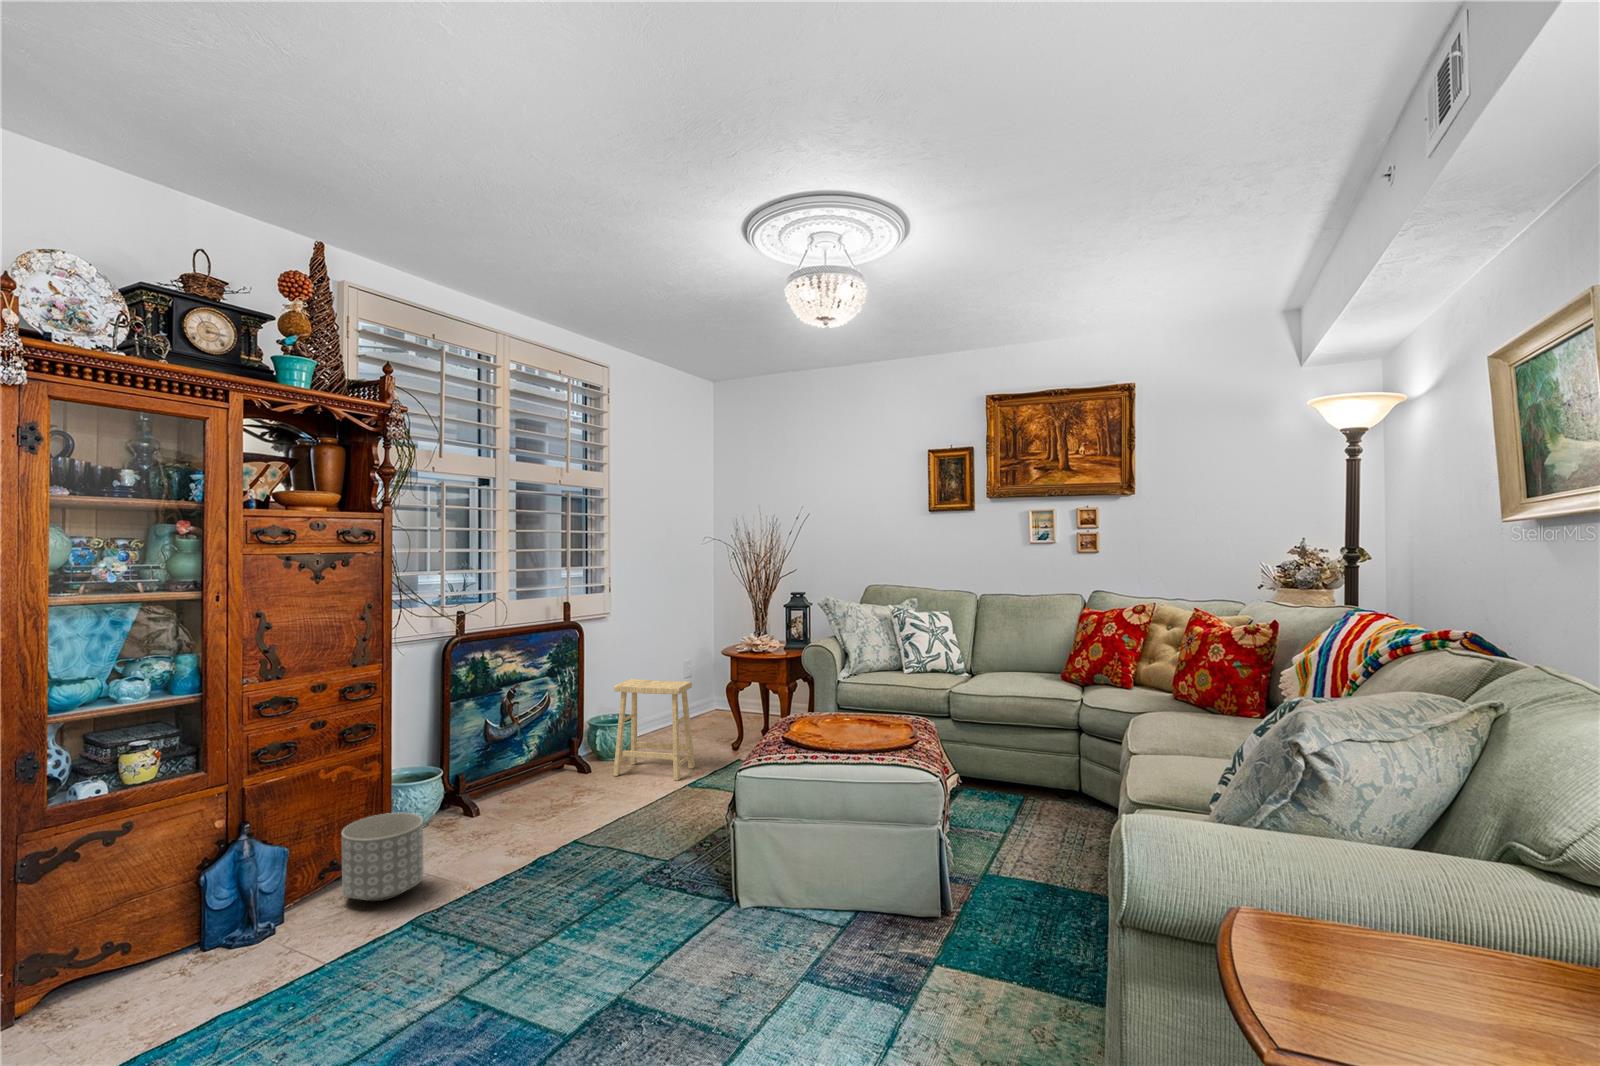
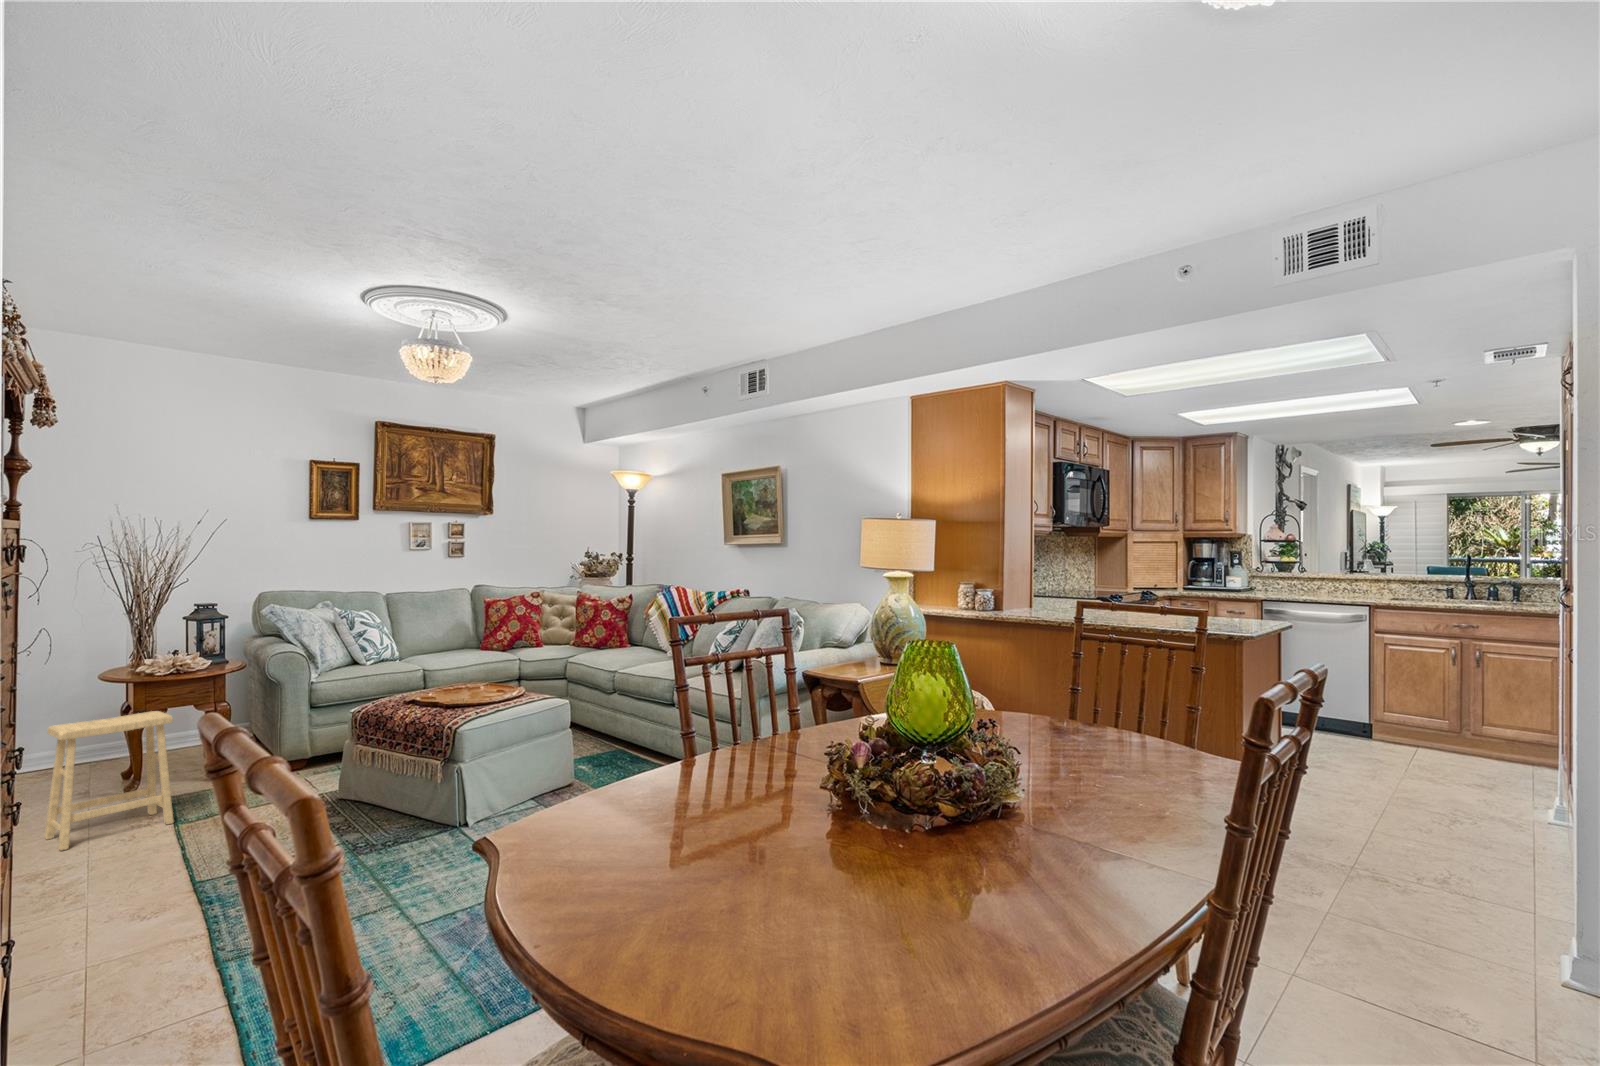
planter: present [341,813,423,901] -> none [56,880,183,1004]

